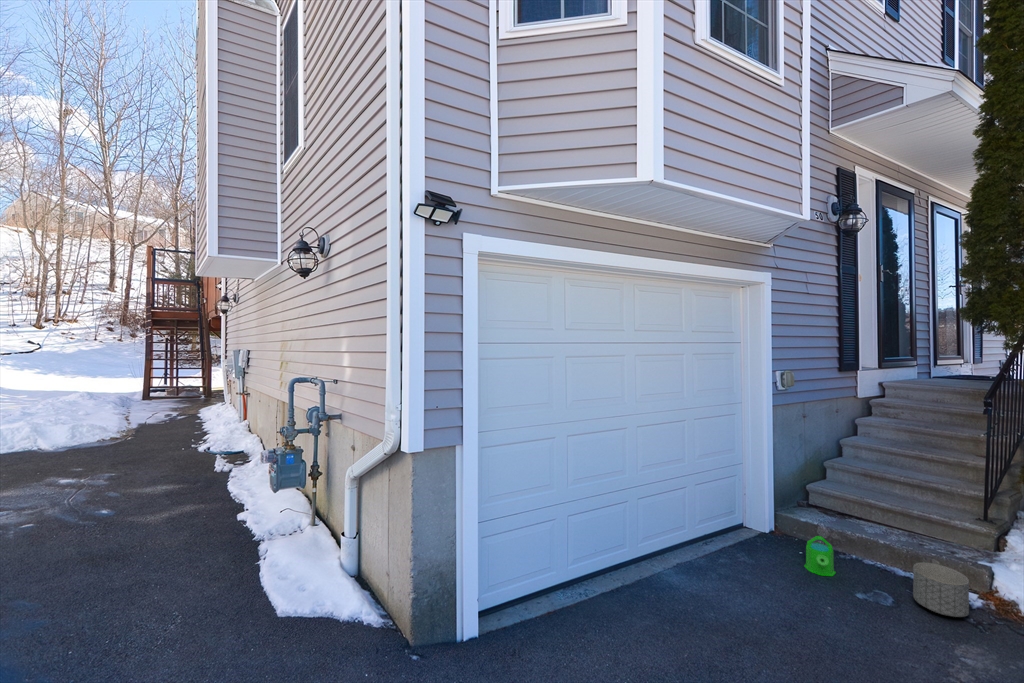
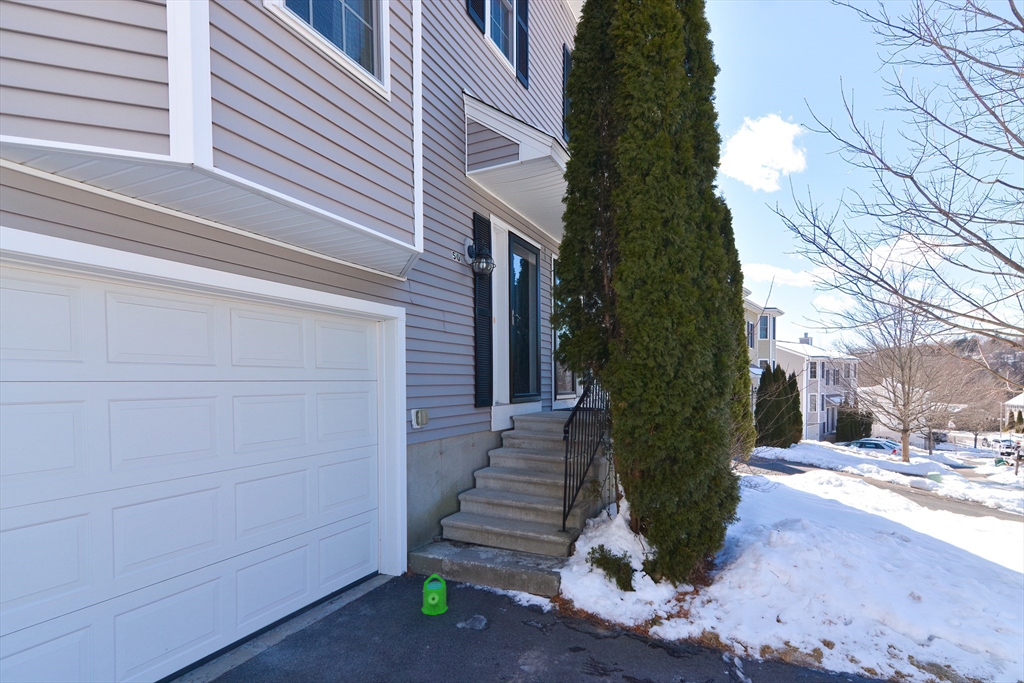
planter: present [913,563,969,617] -> none [503,578,538,624]

